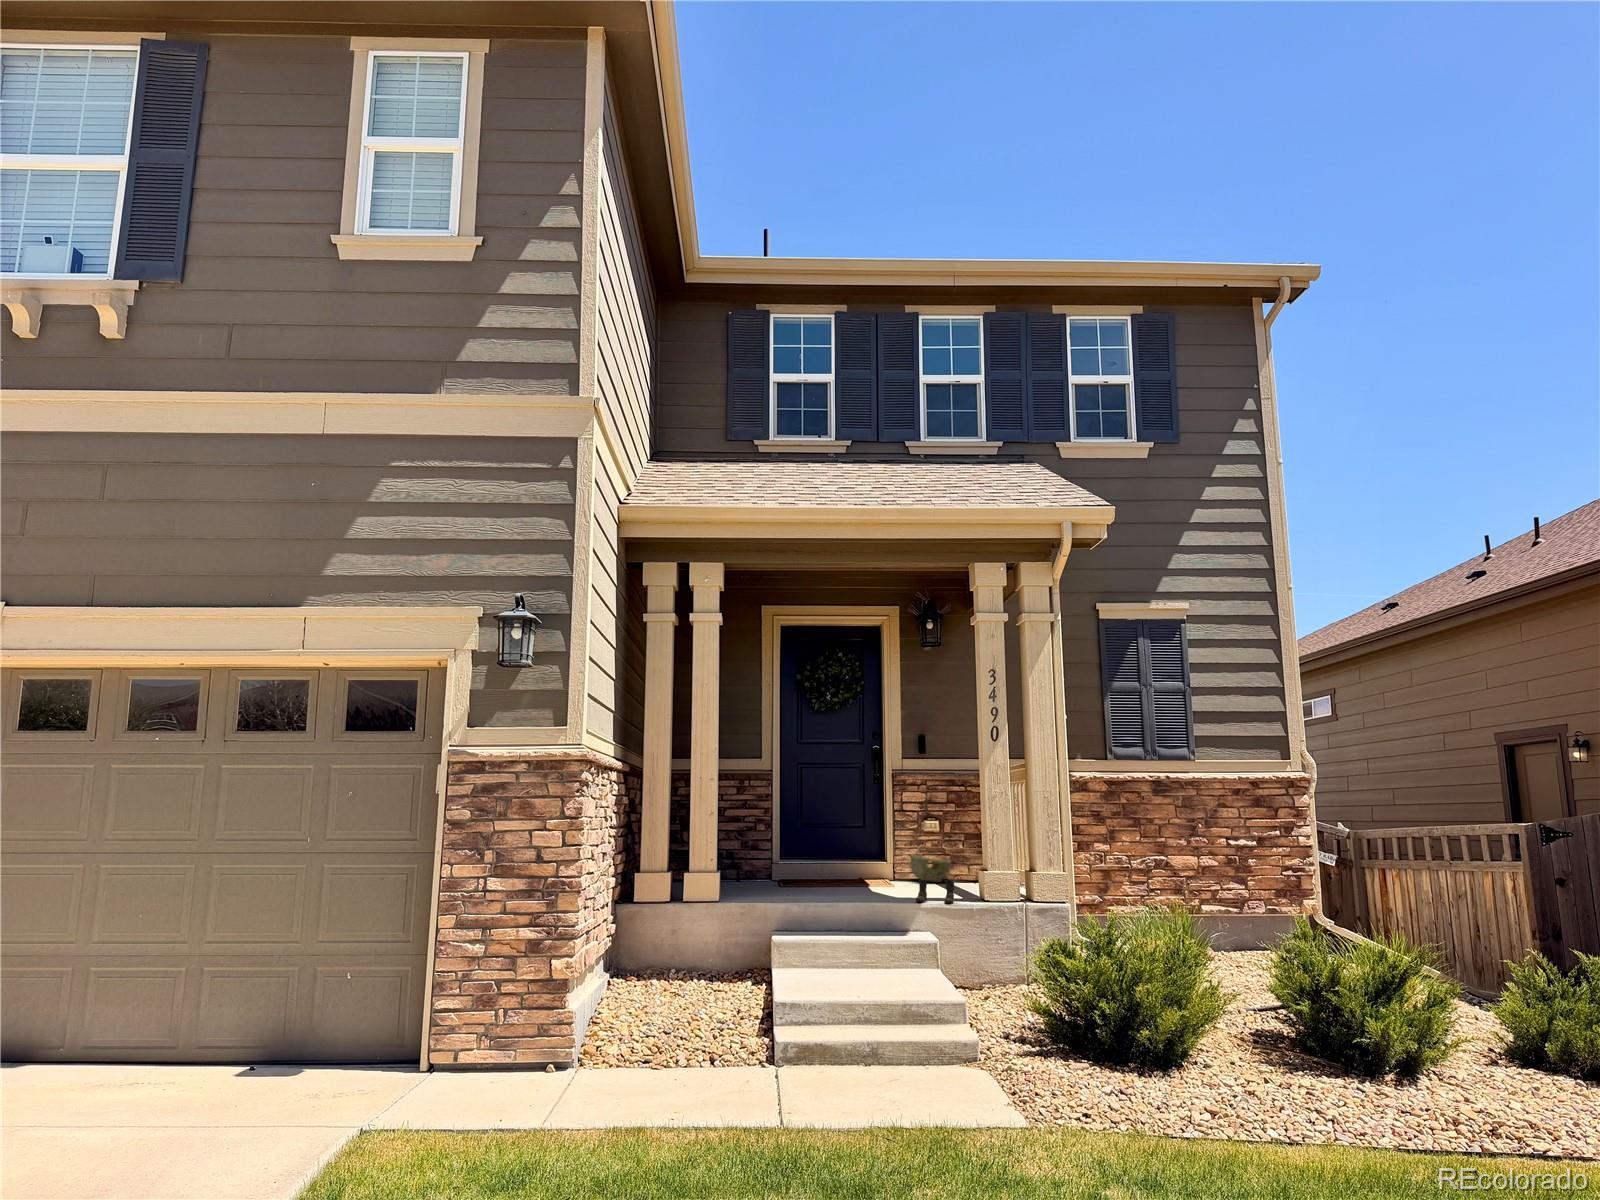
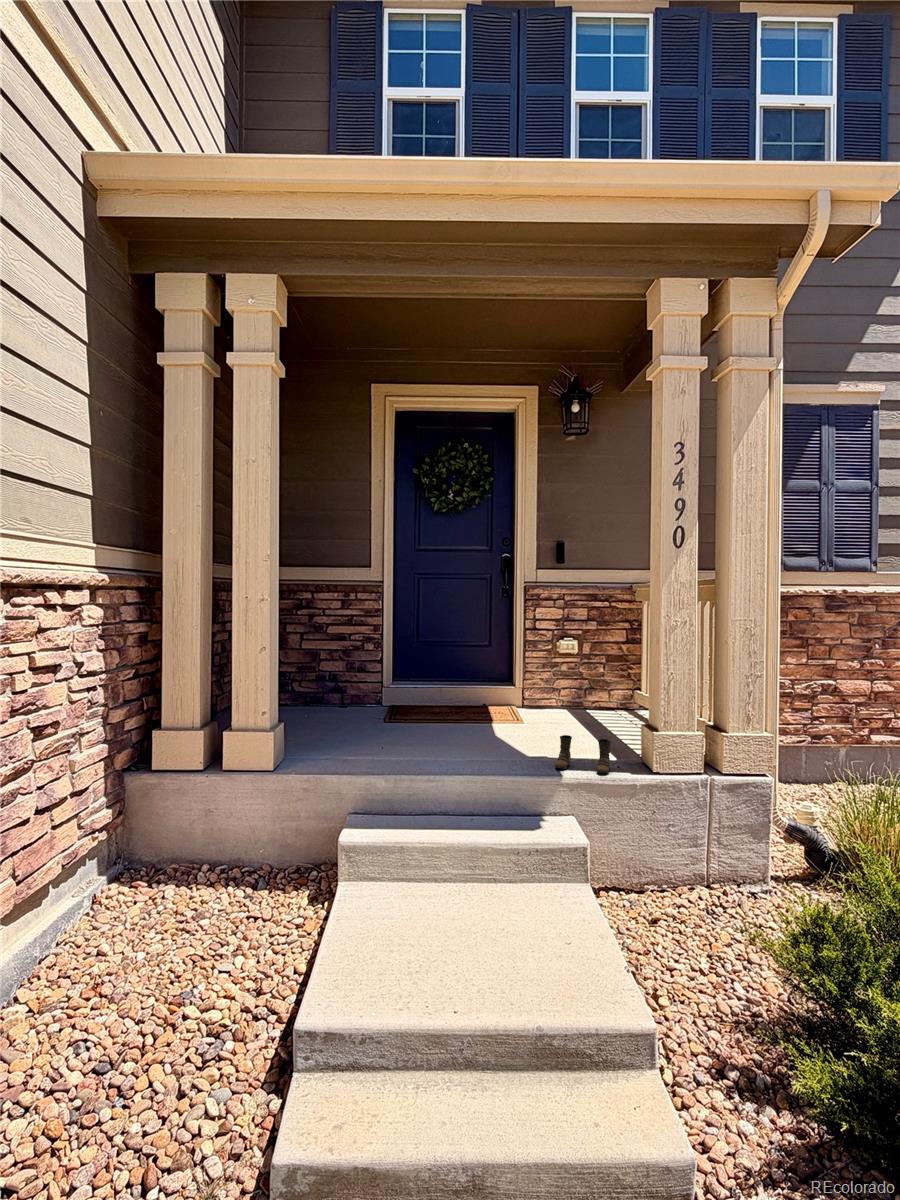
woven basket: present [910,855,950,882] -> none [542,679,591,713]

